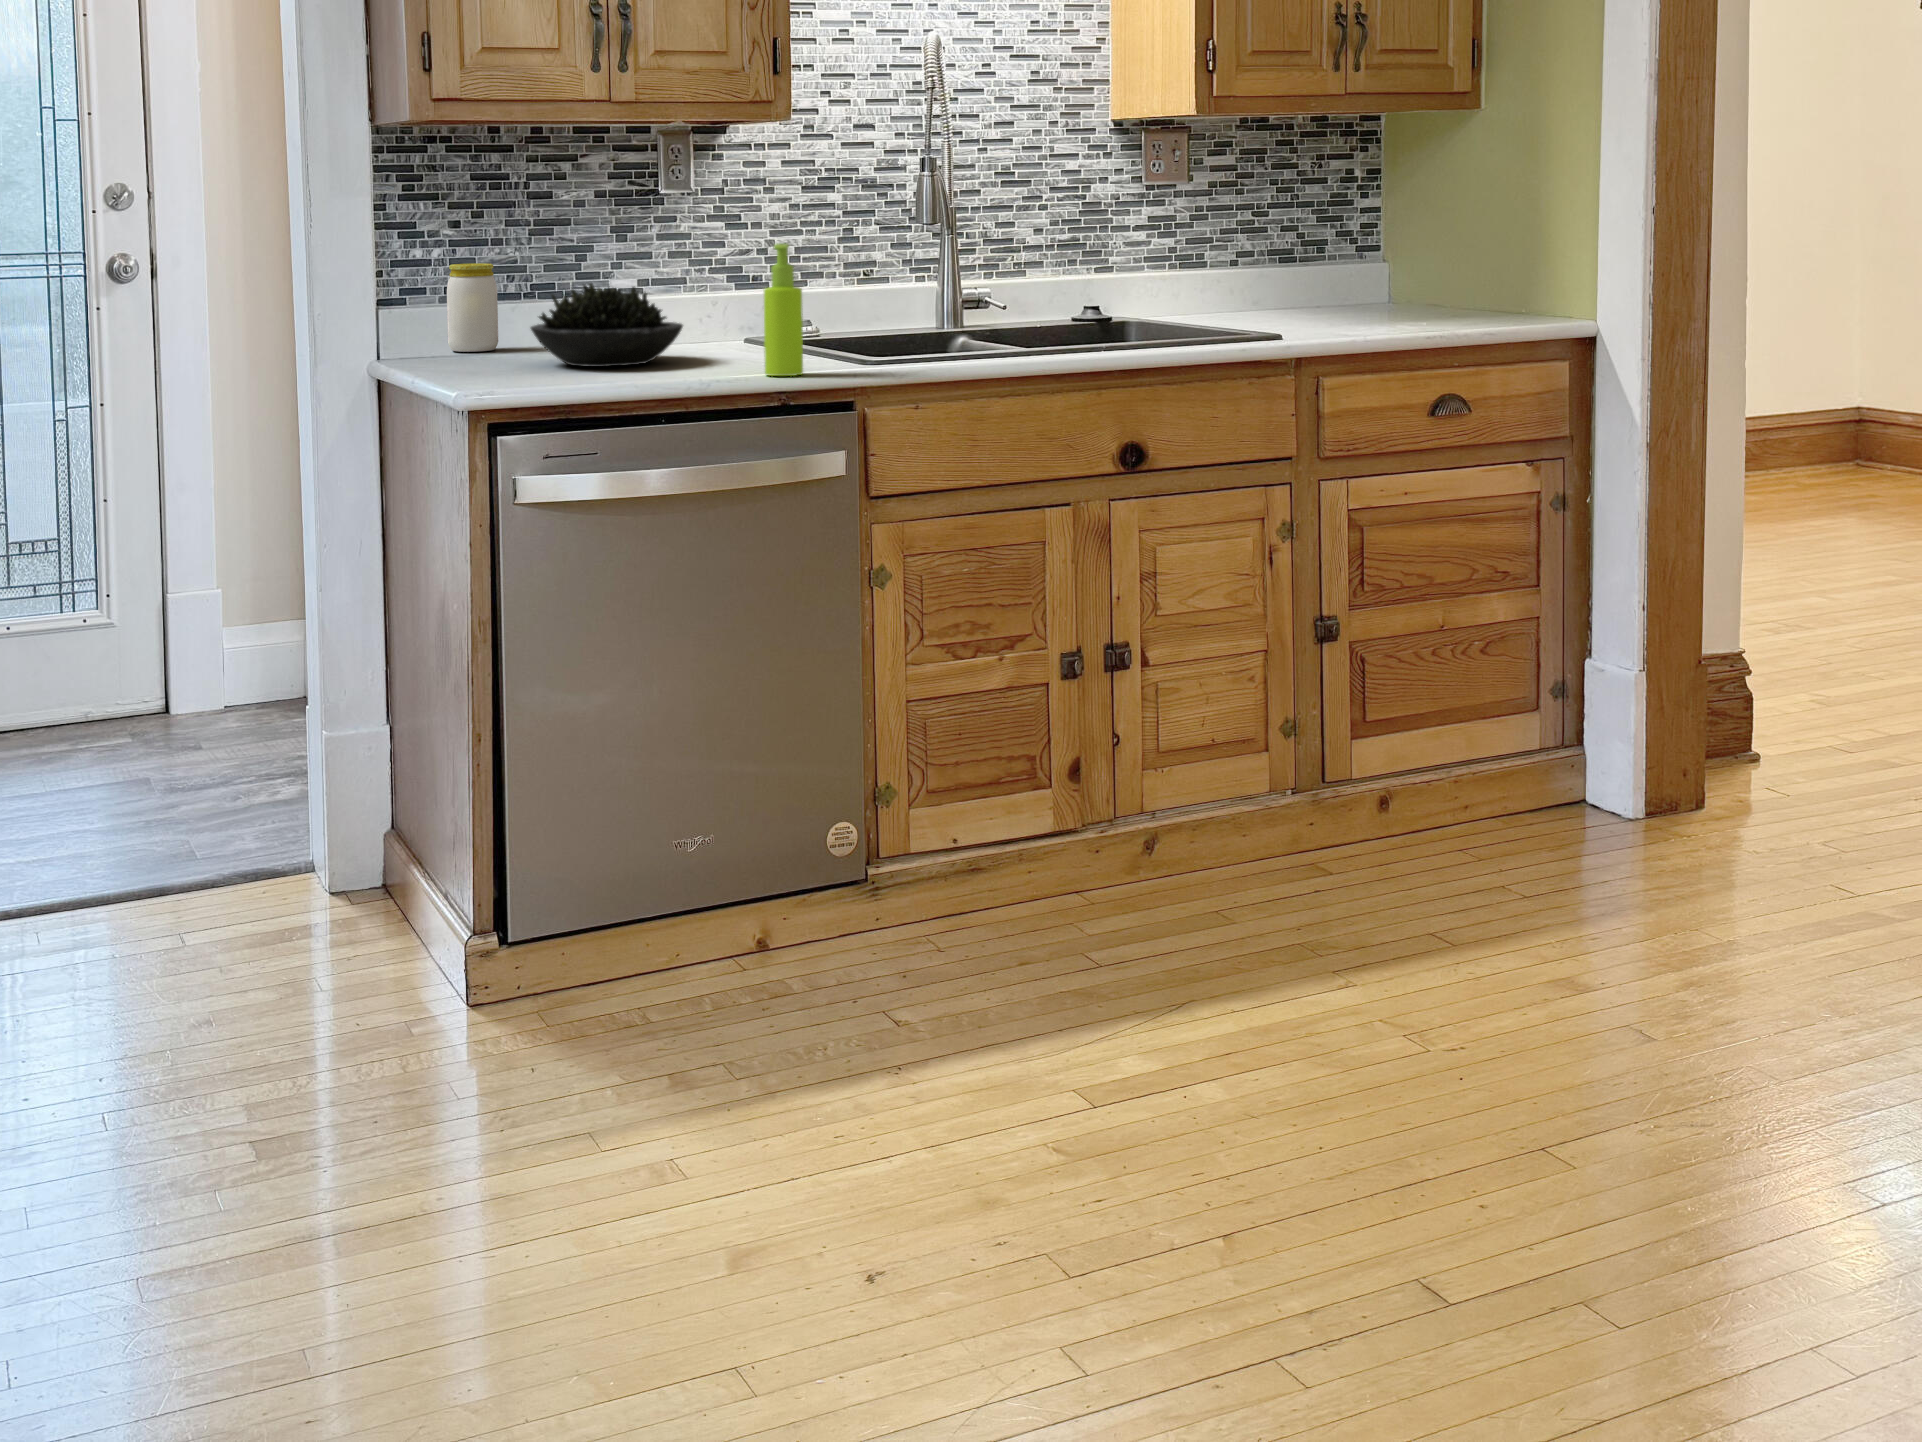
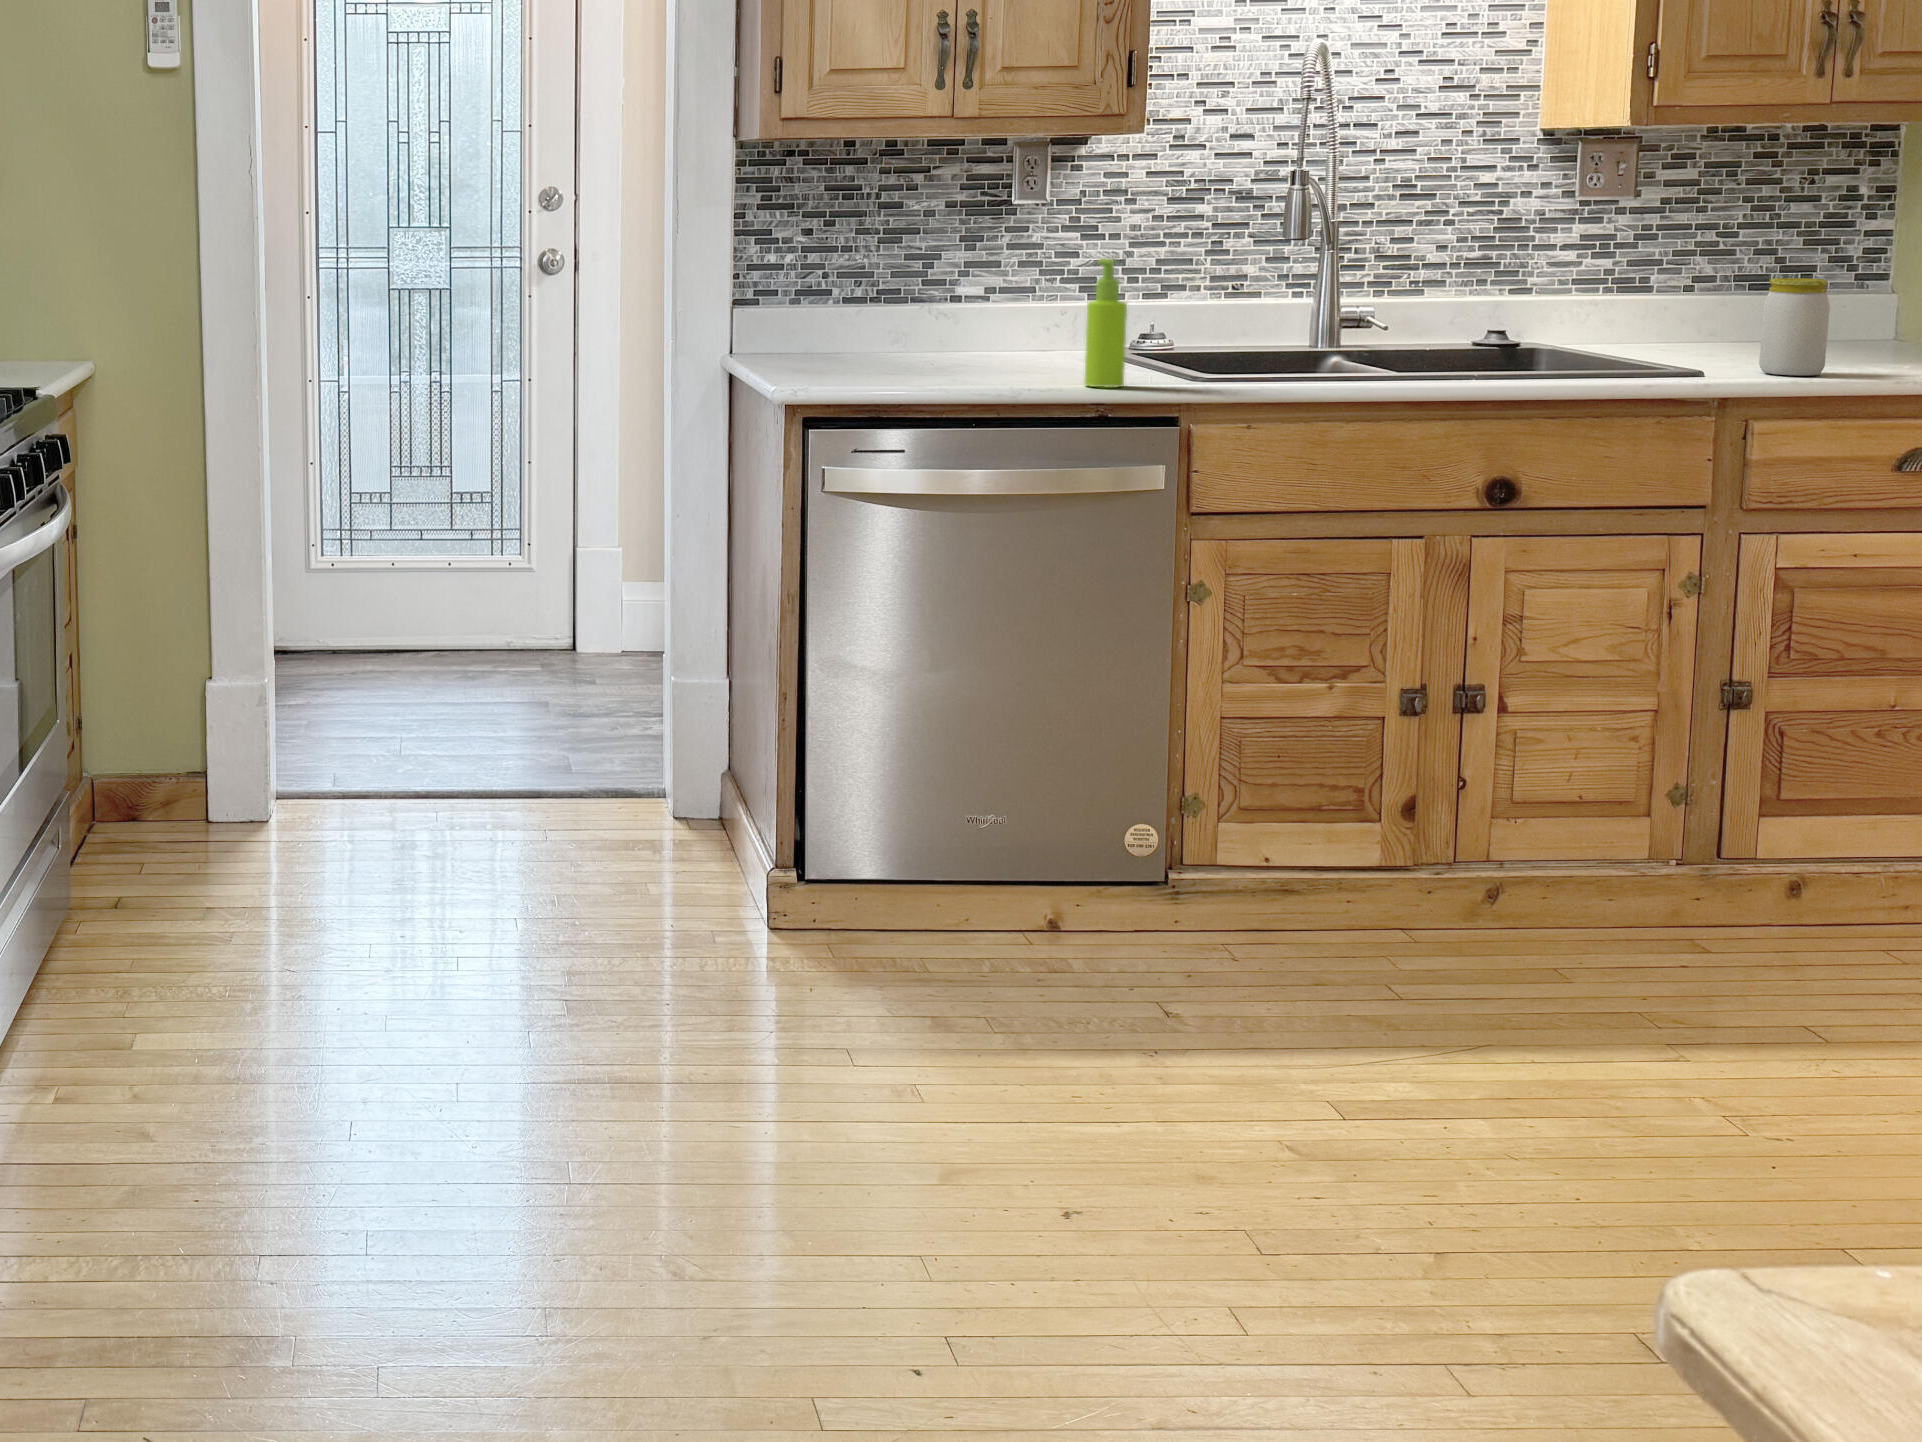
jar: present [447,263,498,352] -> present [1759,278,1830,376]
succulent plant: present [531,283,683,367] -> none [868,290,1017,369]

